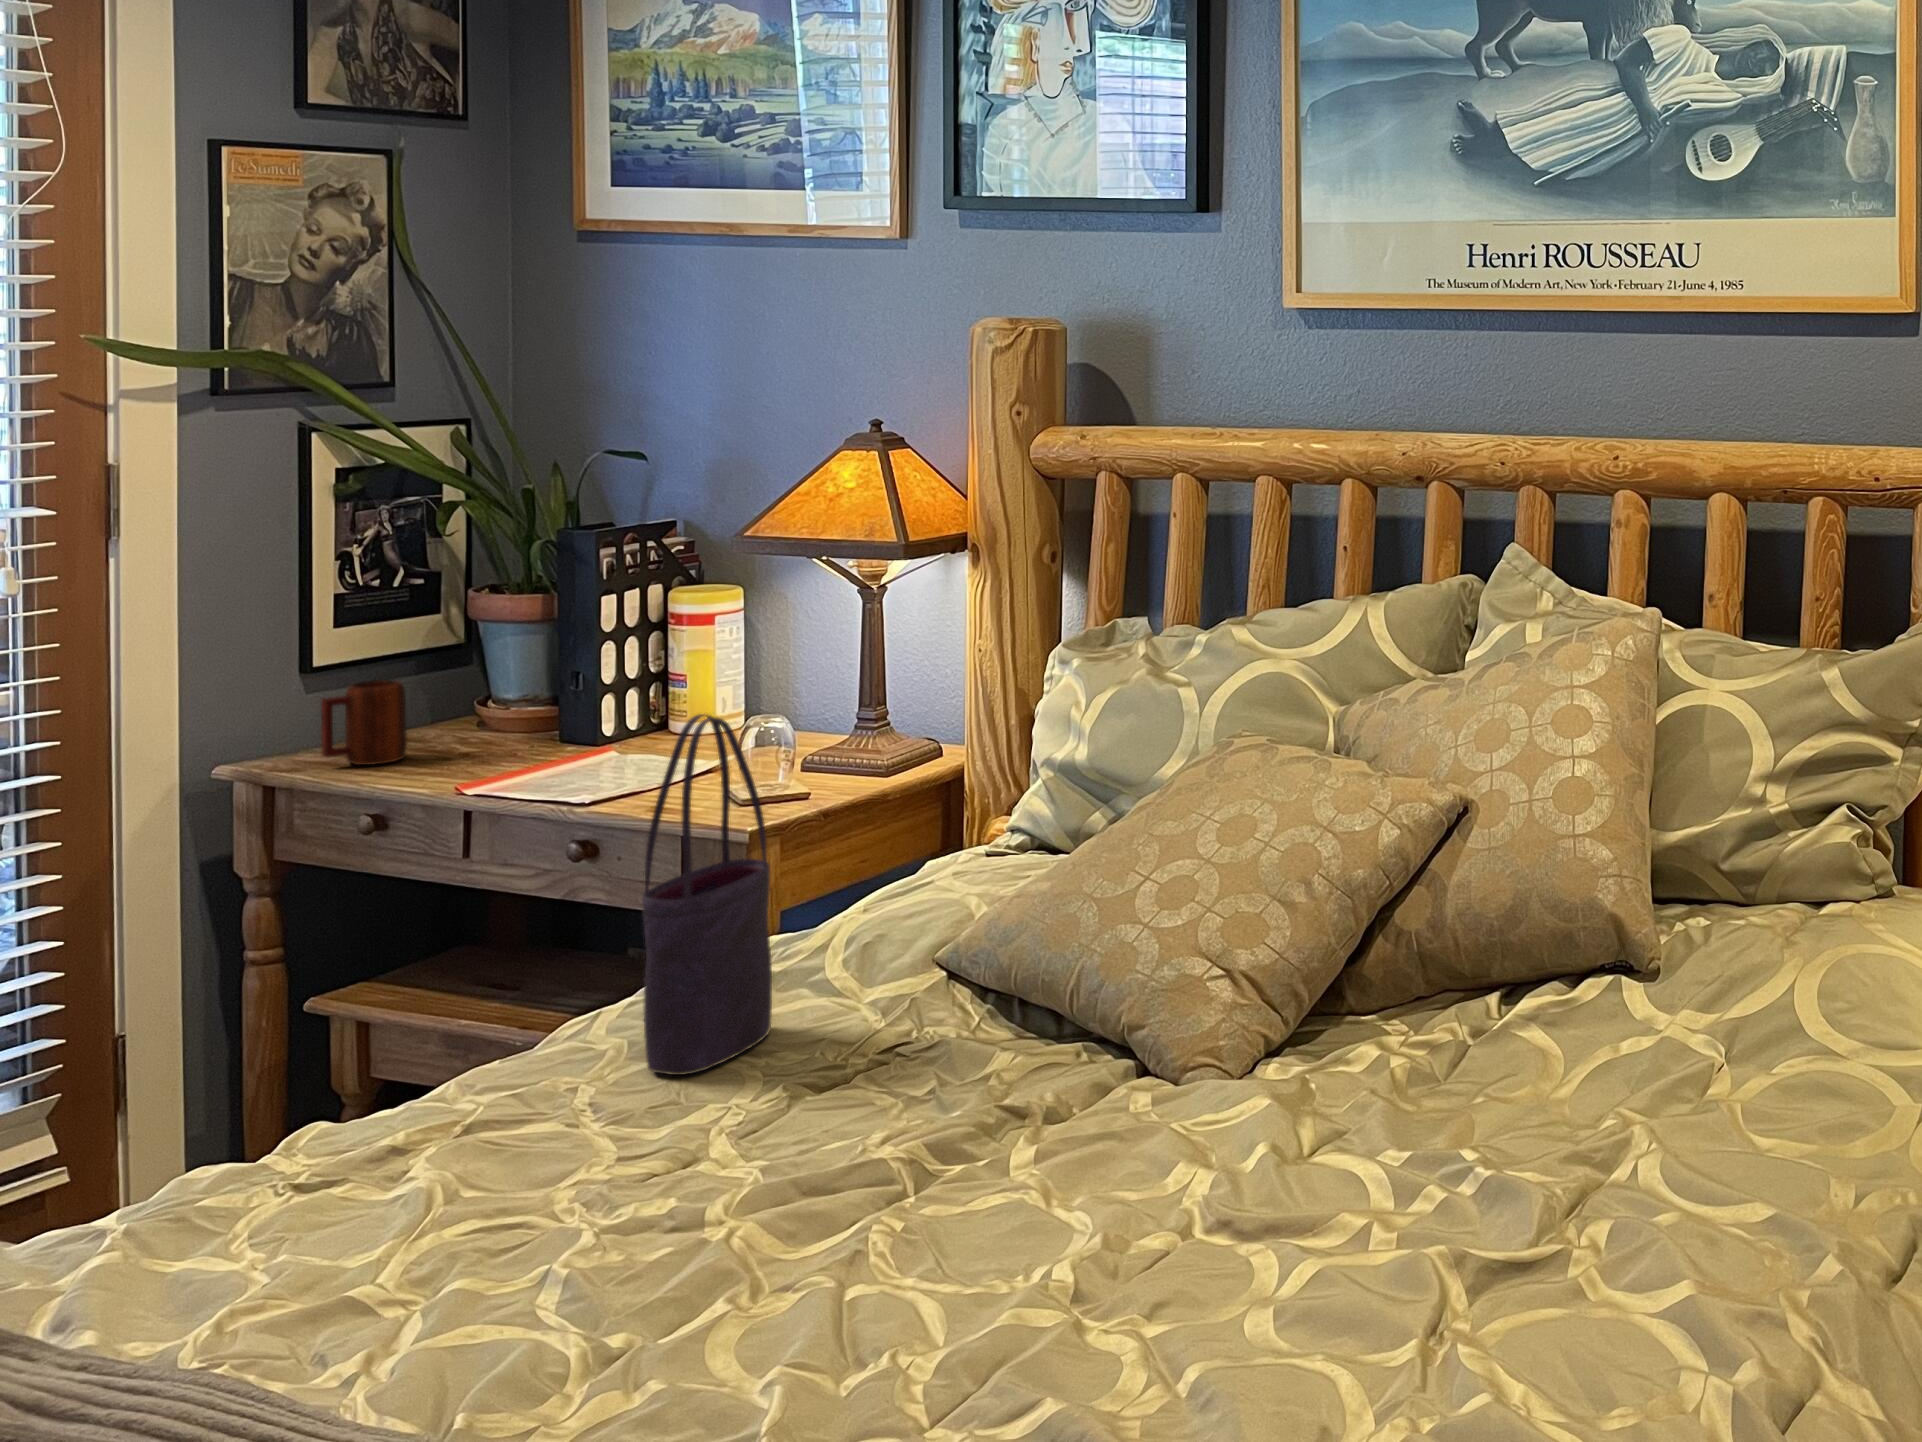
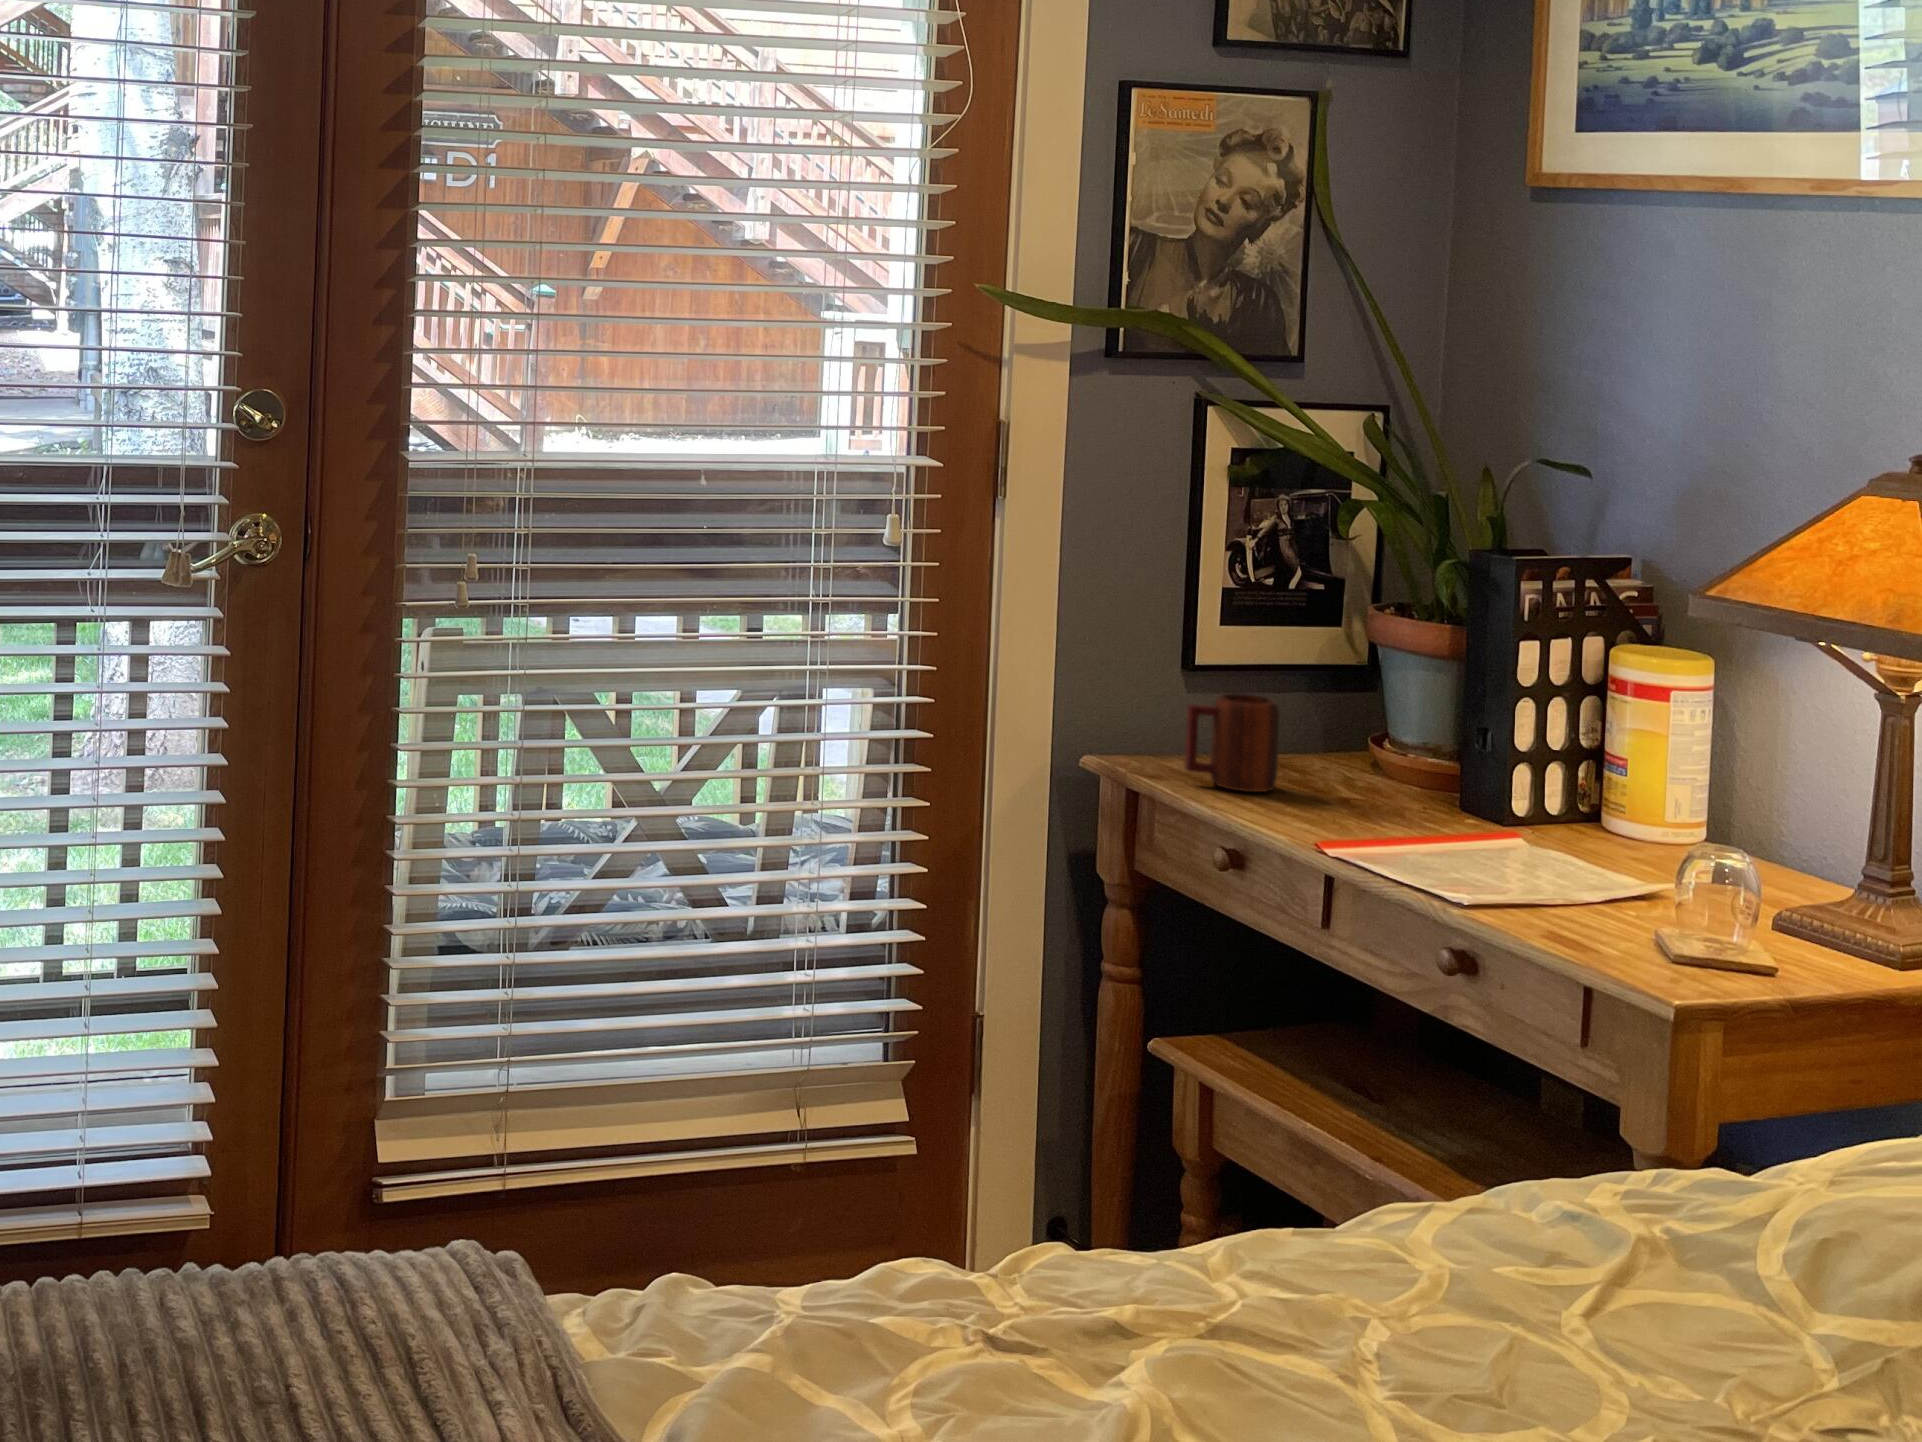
tote bag: present [642,714,772,1075] -> none [1453,843,1667,1364]

